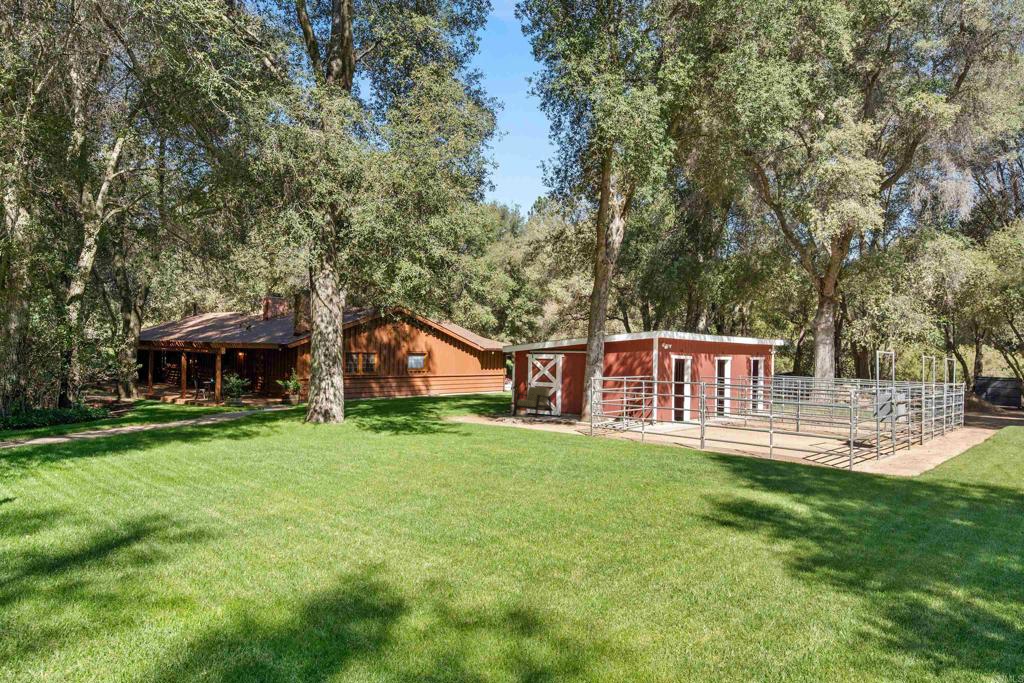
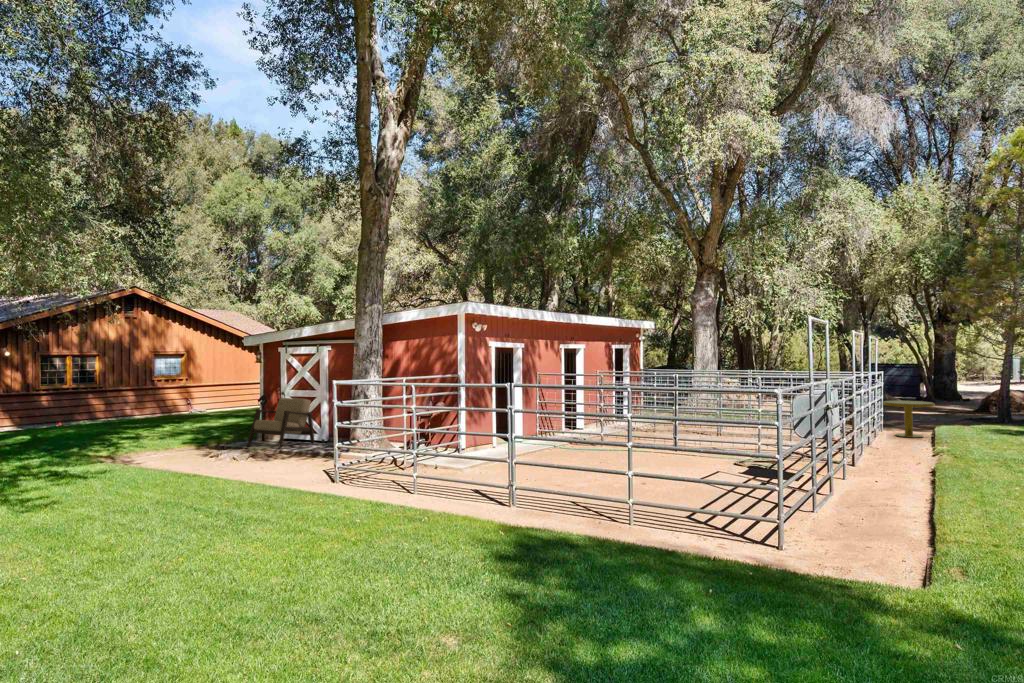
side table: none [958,405,997,432] -> present [883,401,935,438]

